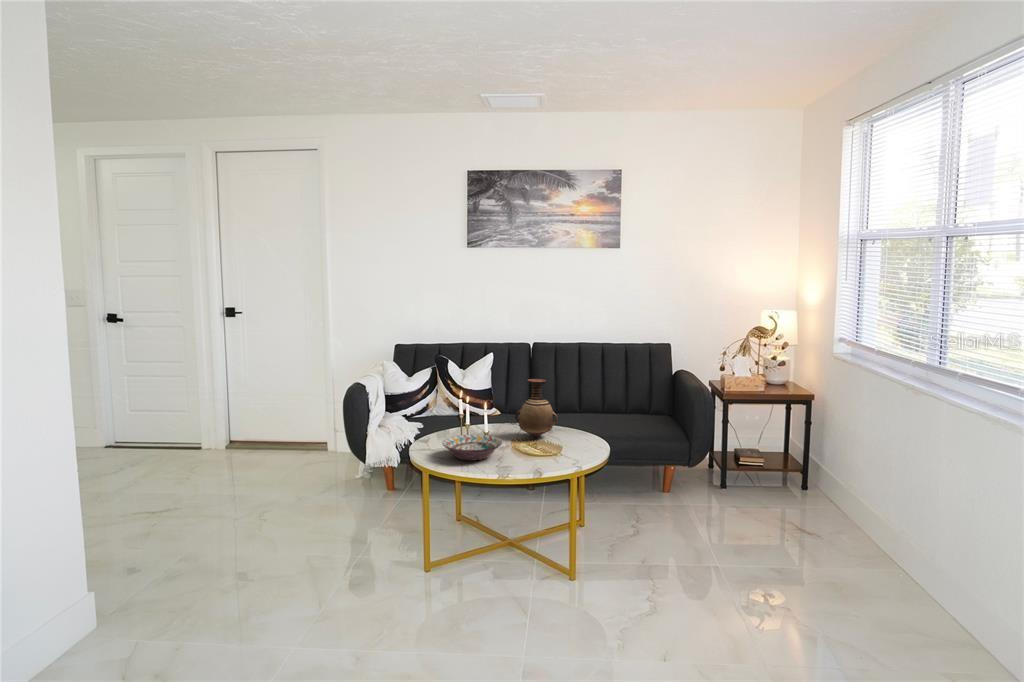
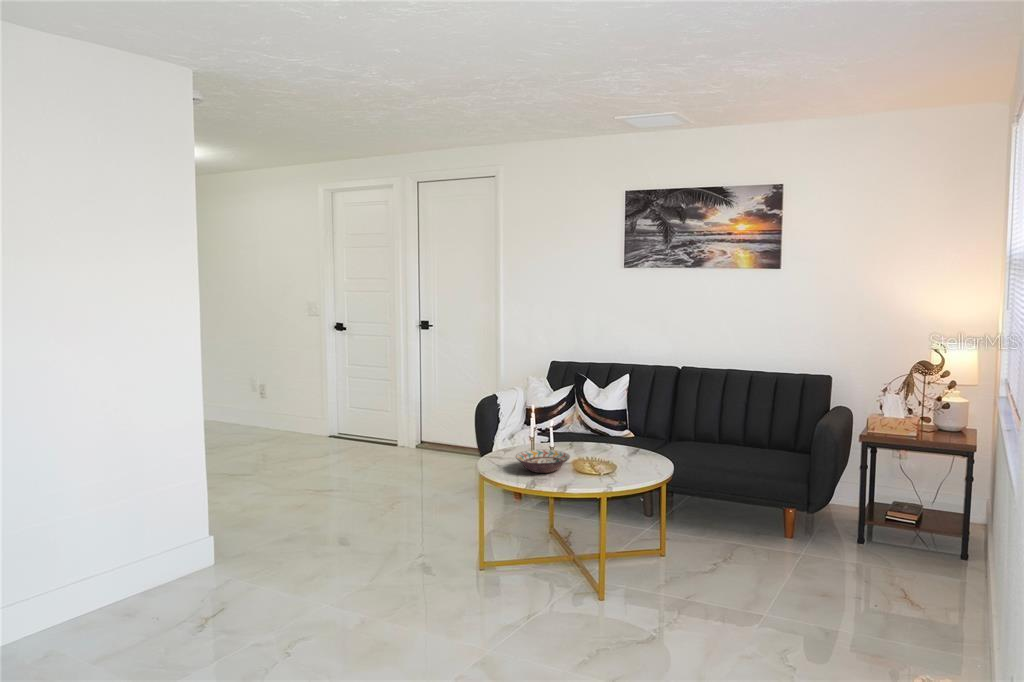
vase: present [515,379,558,437] -> none [603,403,639,459]

